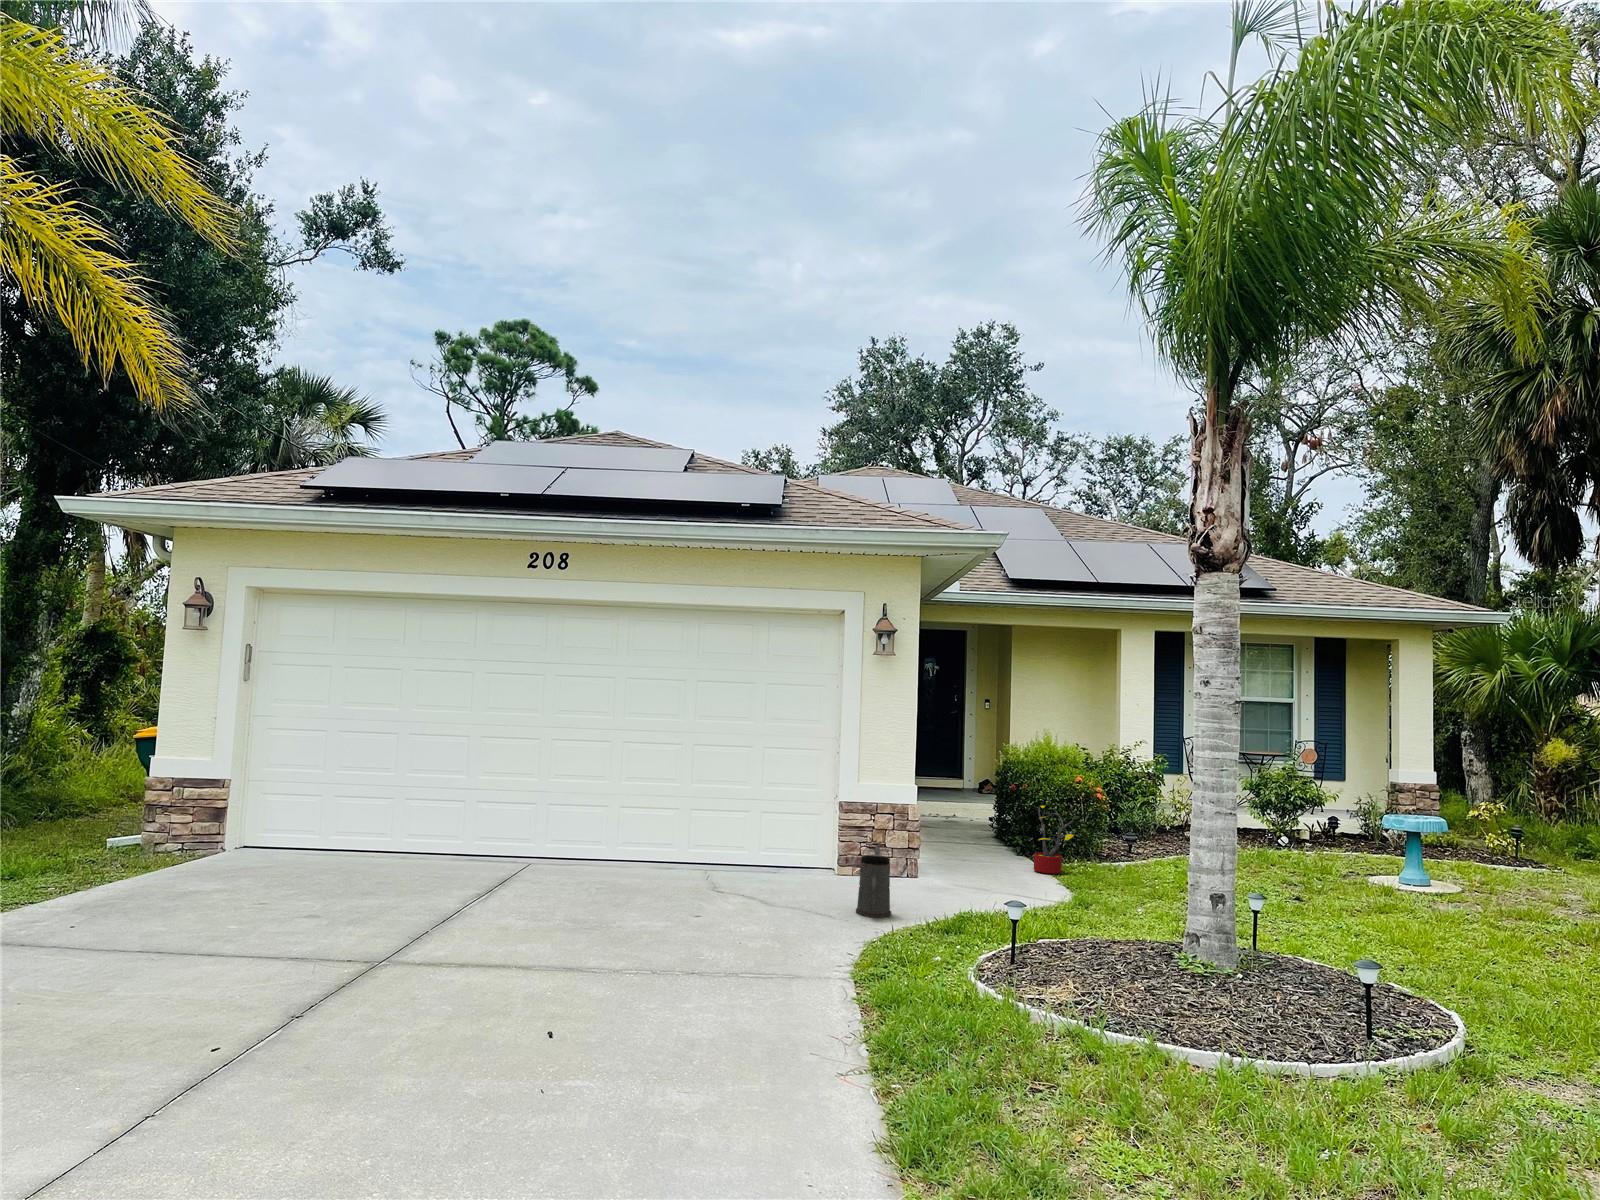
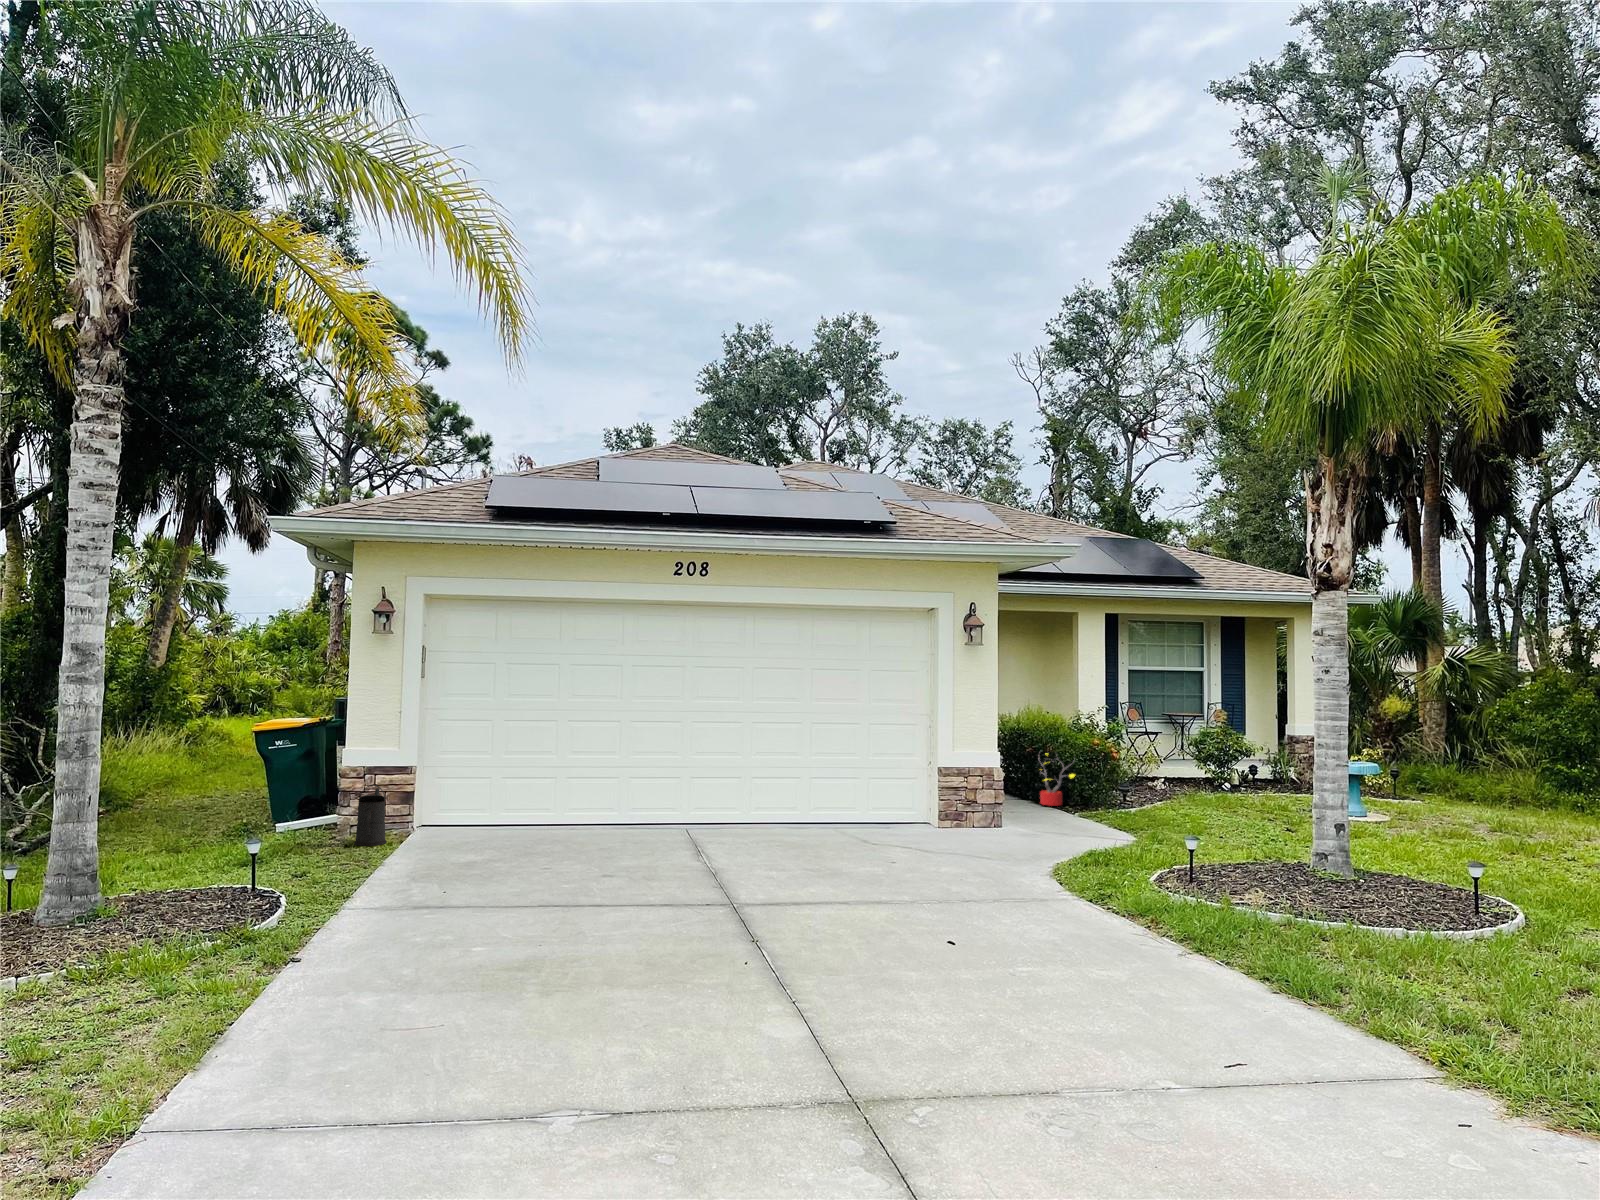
watering can: present [856,843,891,917] -> present [354,785,386,846]

